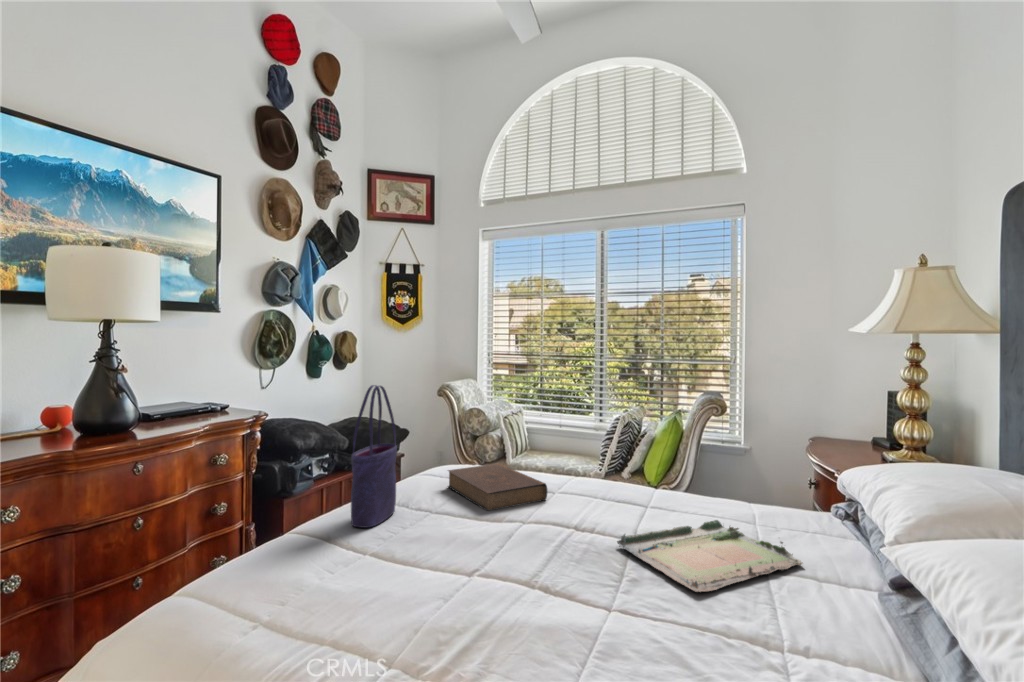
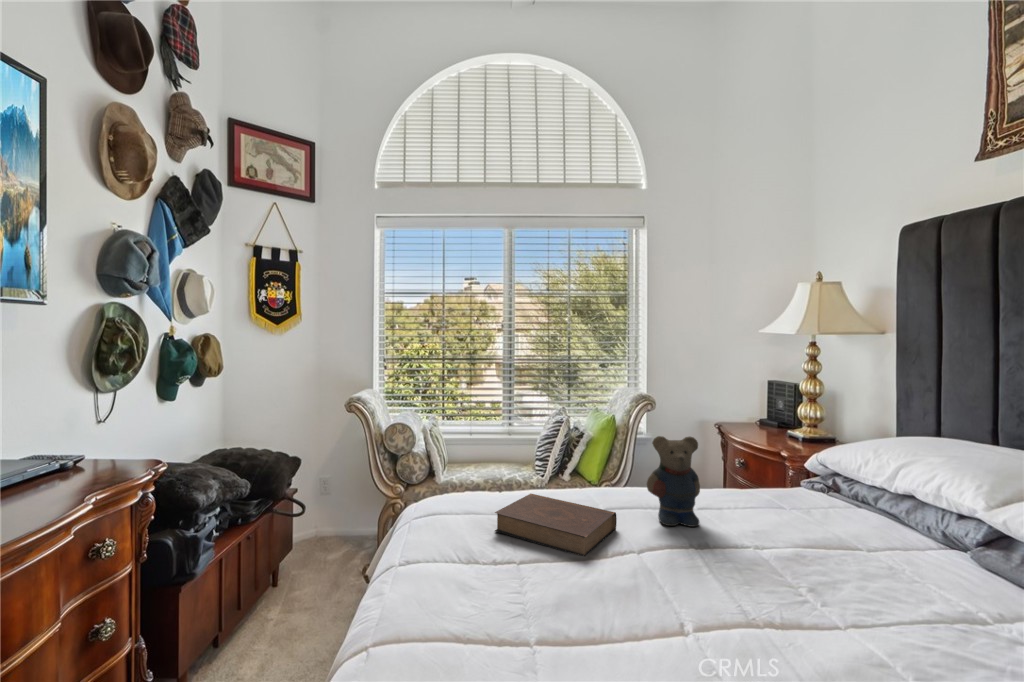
tote bag: present [351,385,397,528] -> none [465,429,505,617]
teddy bear: none [586,417,639,509] -> present [647,436,700,527]
tray: present [617,520,803,592] -> none [759,526,901,610]

